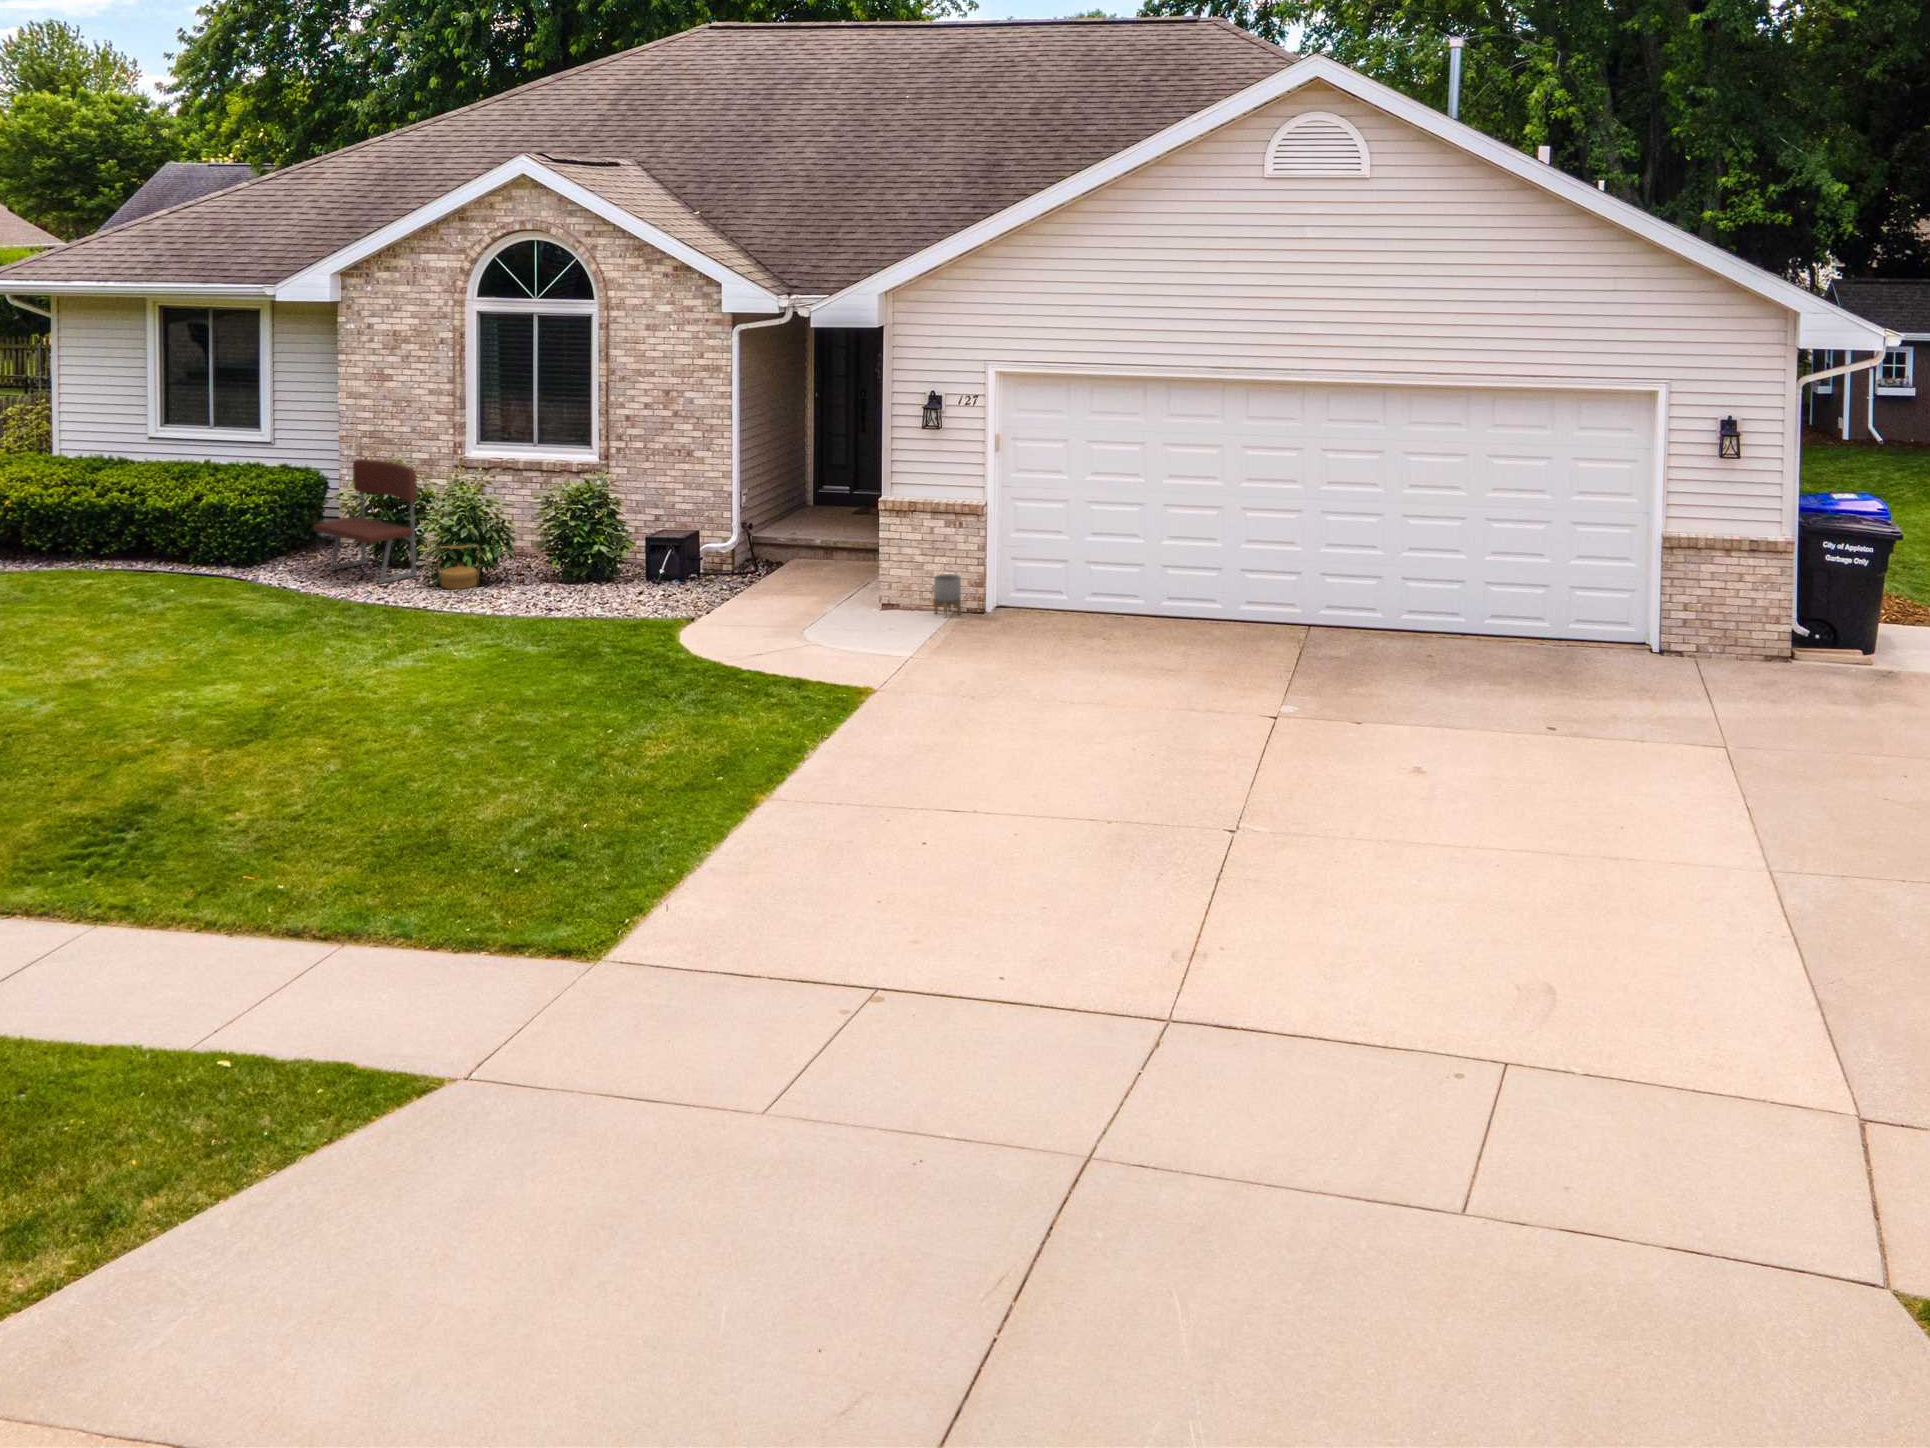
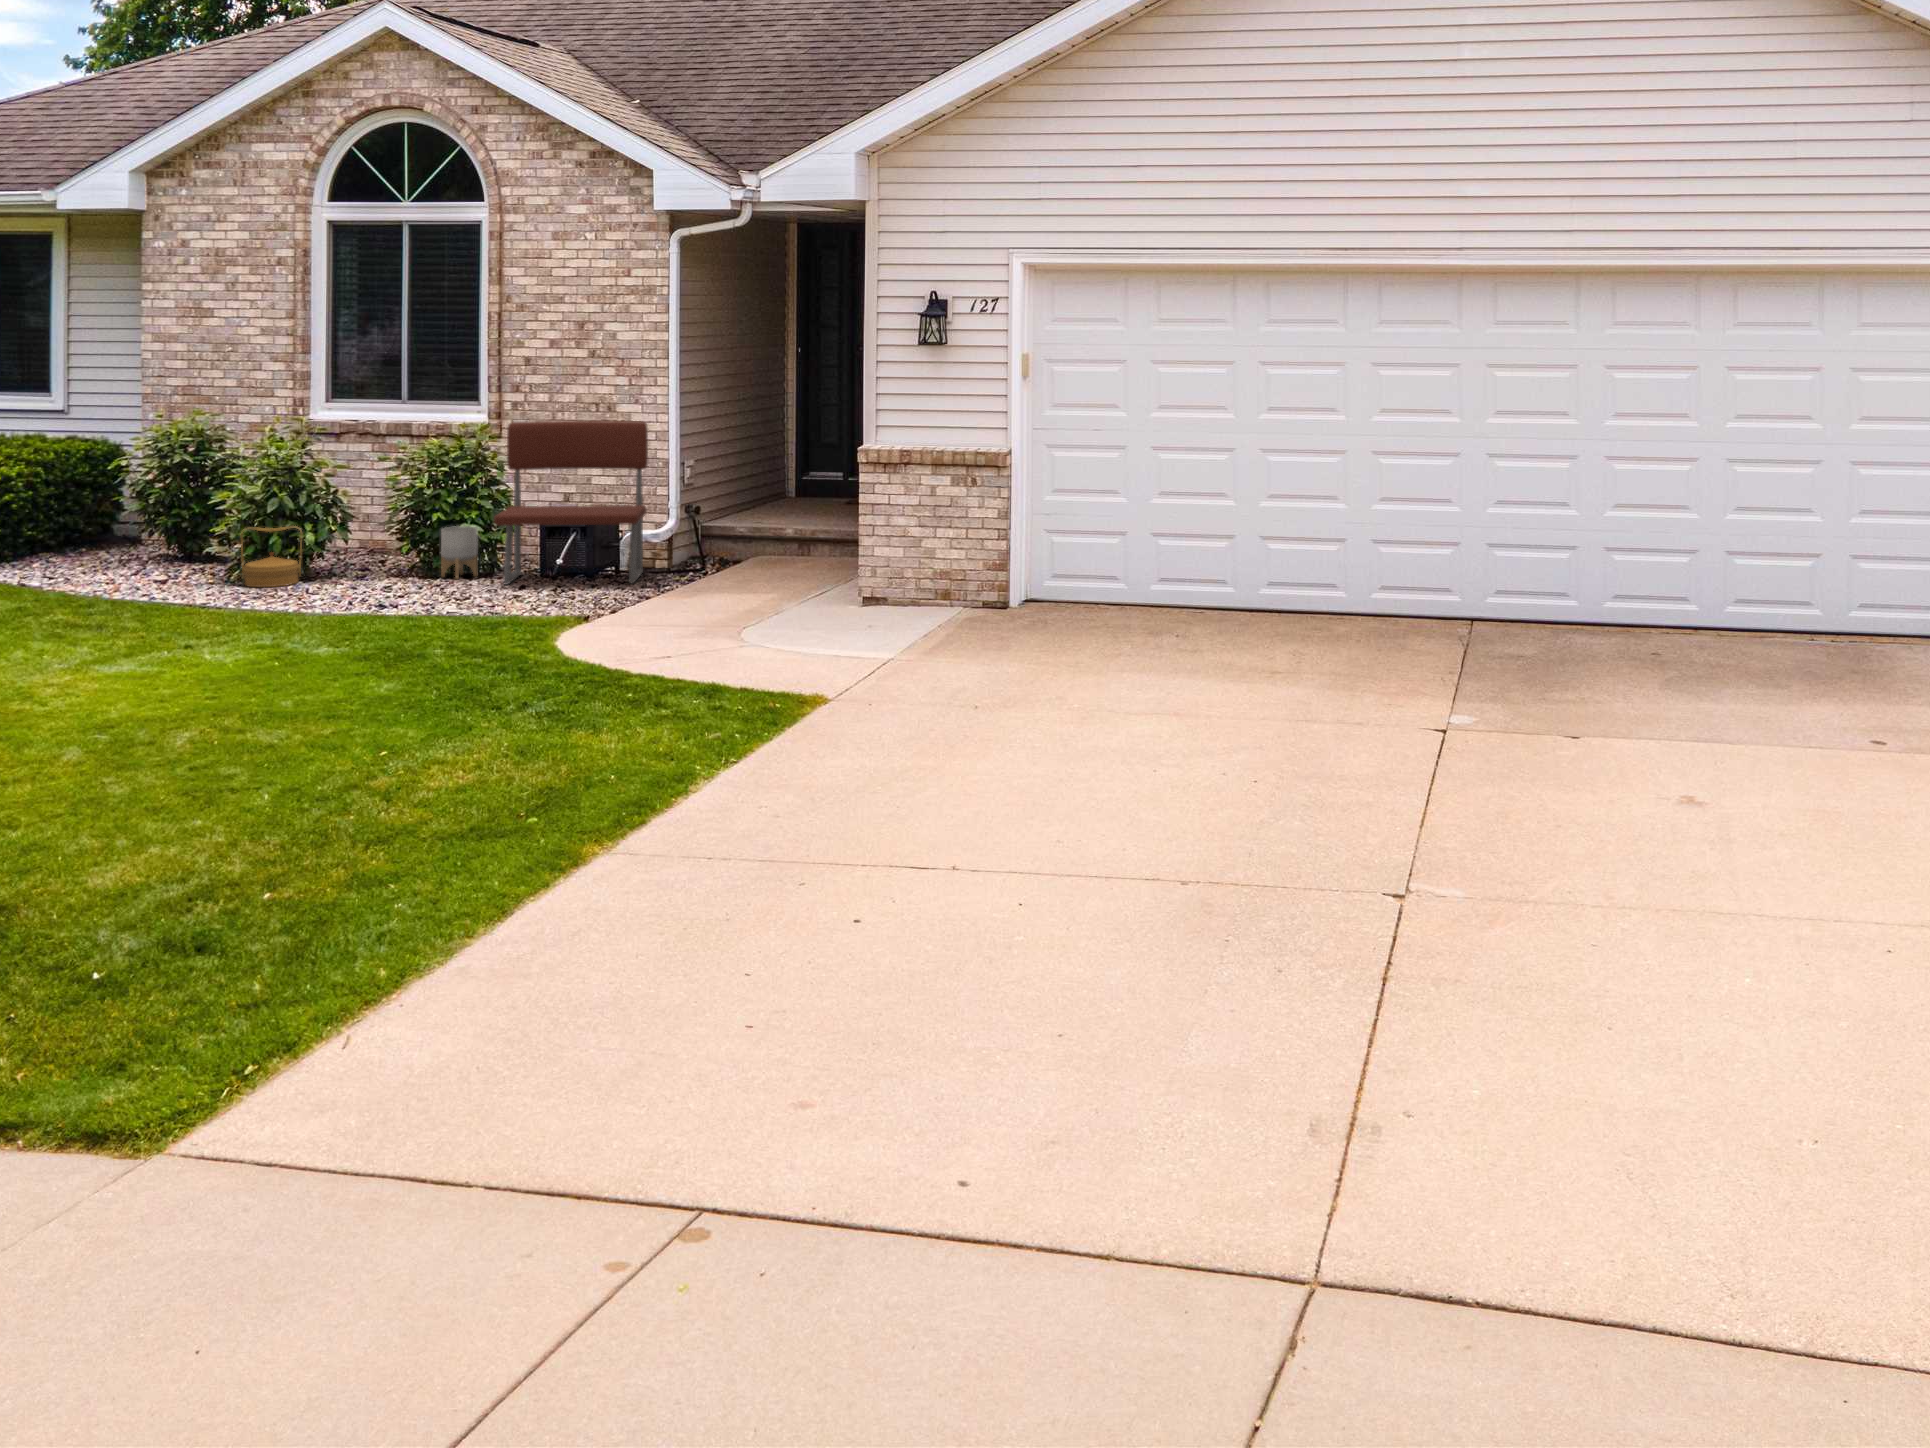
bench: present [313,459,417,583] -> present [494,421,648,585]
planter: present [934,574,961,616] -> present [441,526,478,579]

